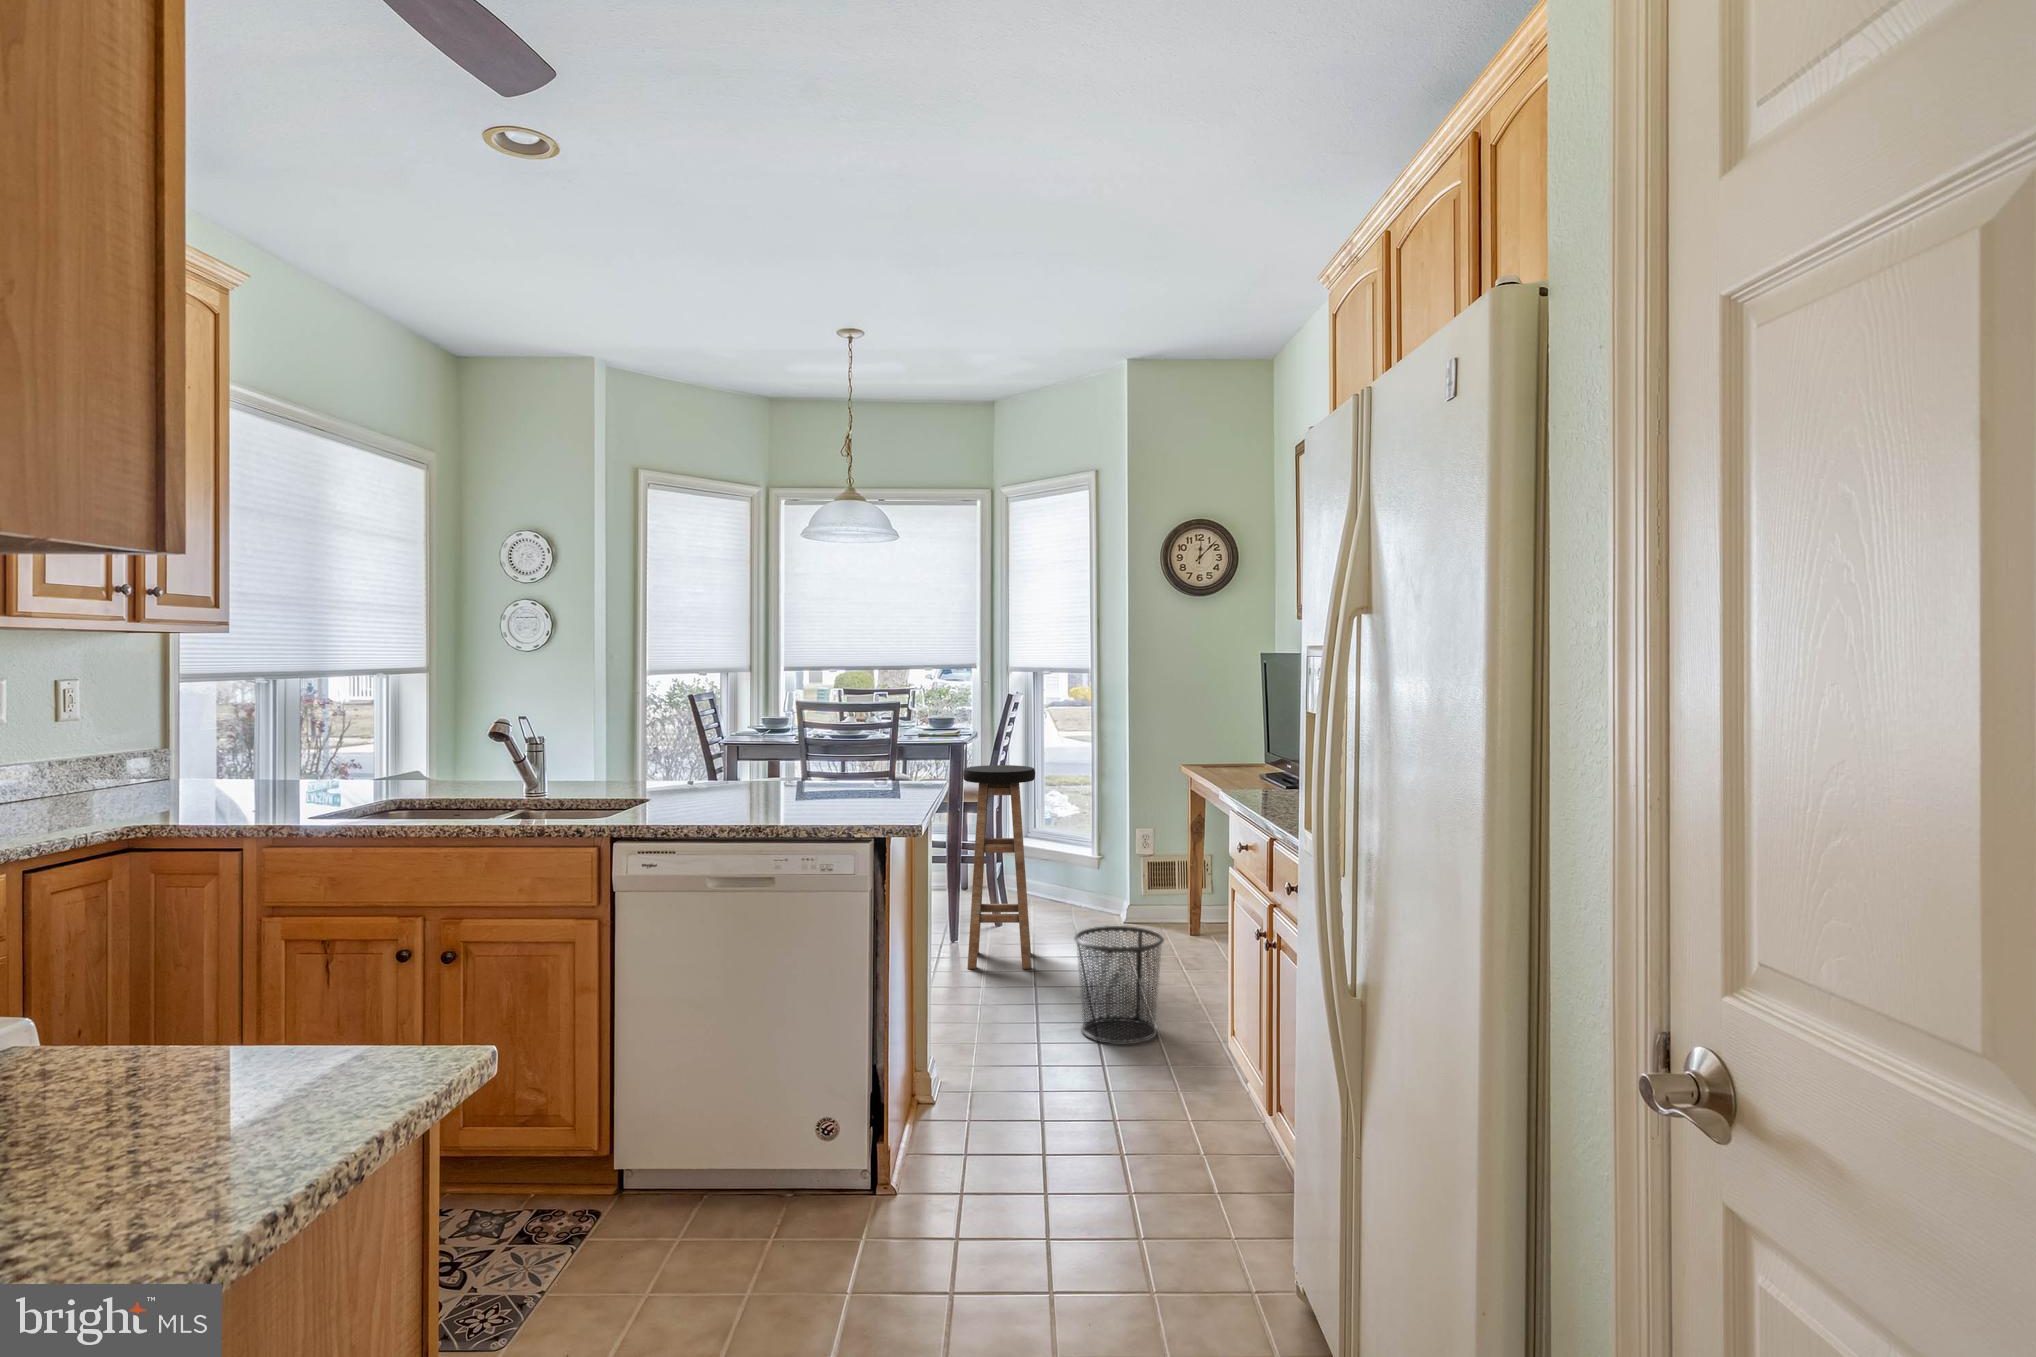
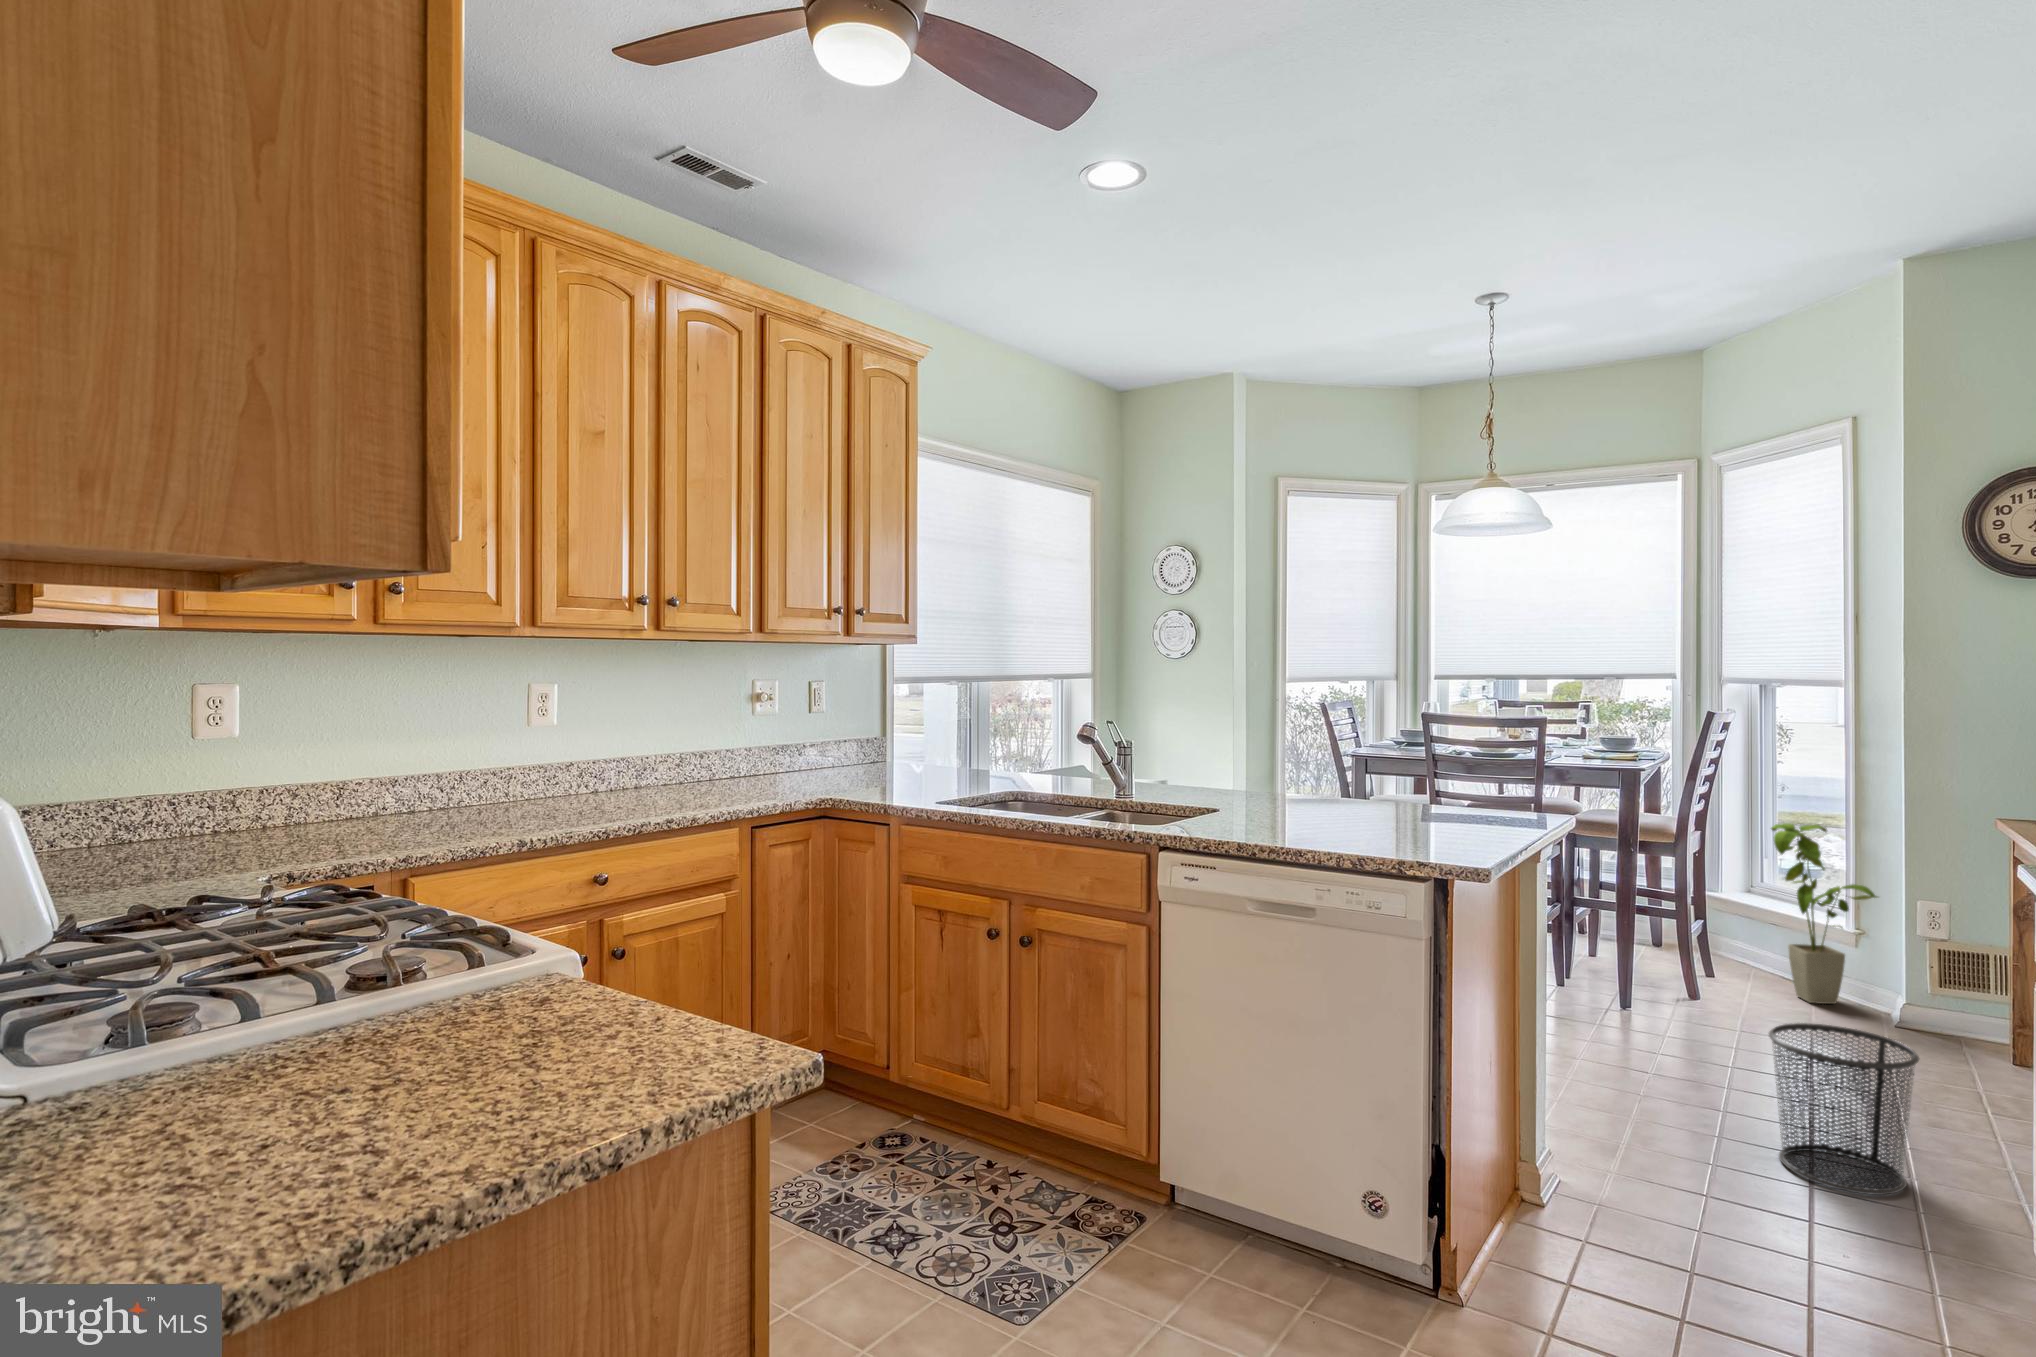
bar stool: present [963,765,1035,969] -> none [1631,797,1735,1057]
house plant: none [1049,780,1118,919] -> present [1771,823,1877,1004]

